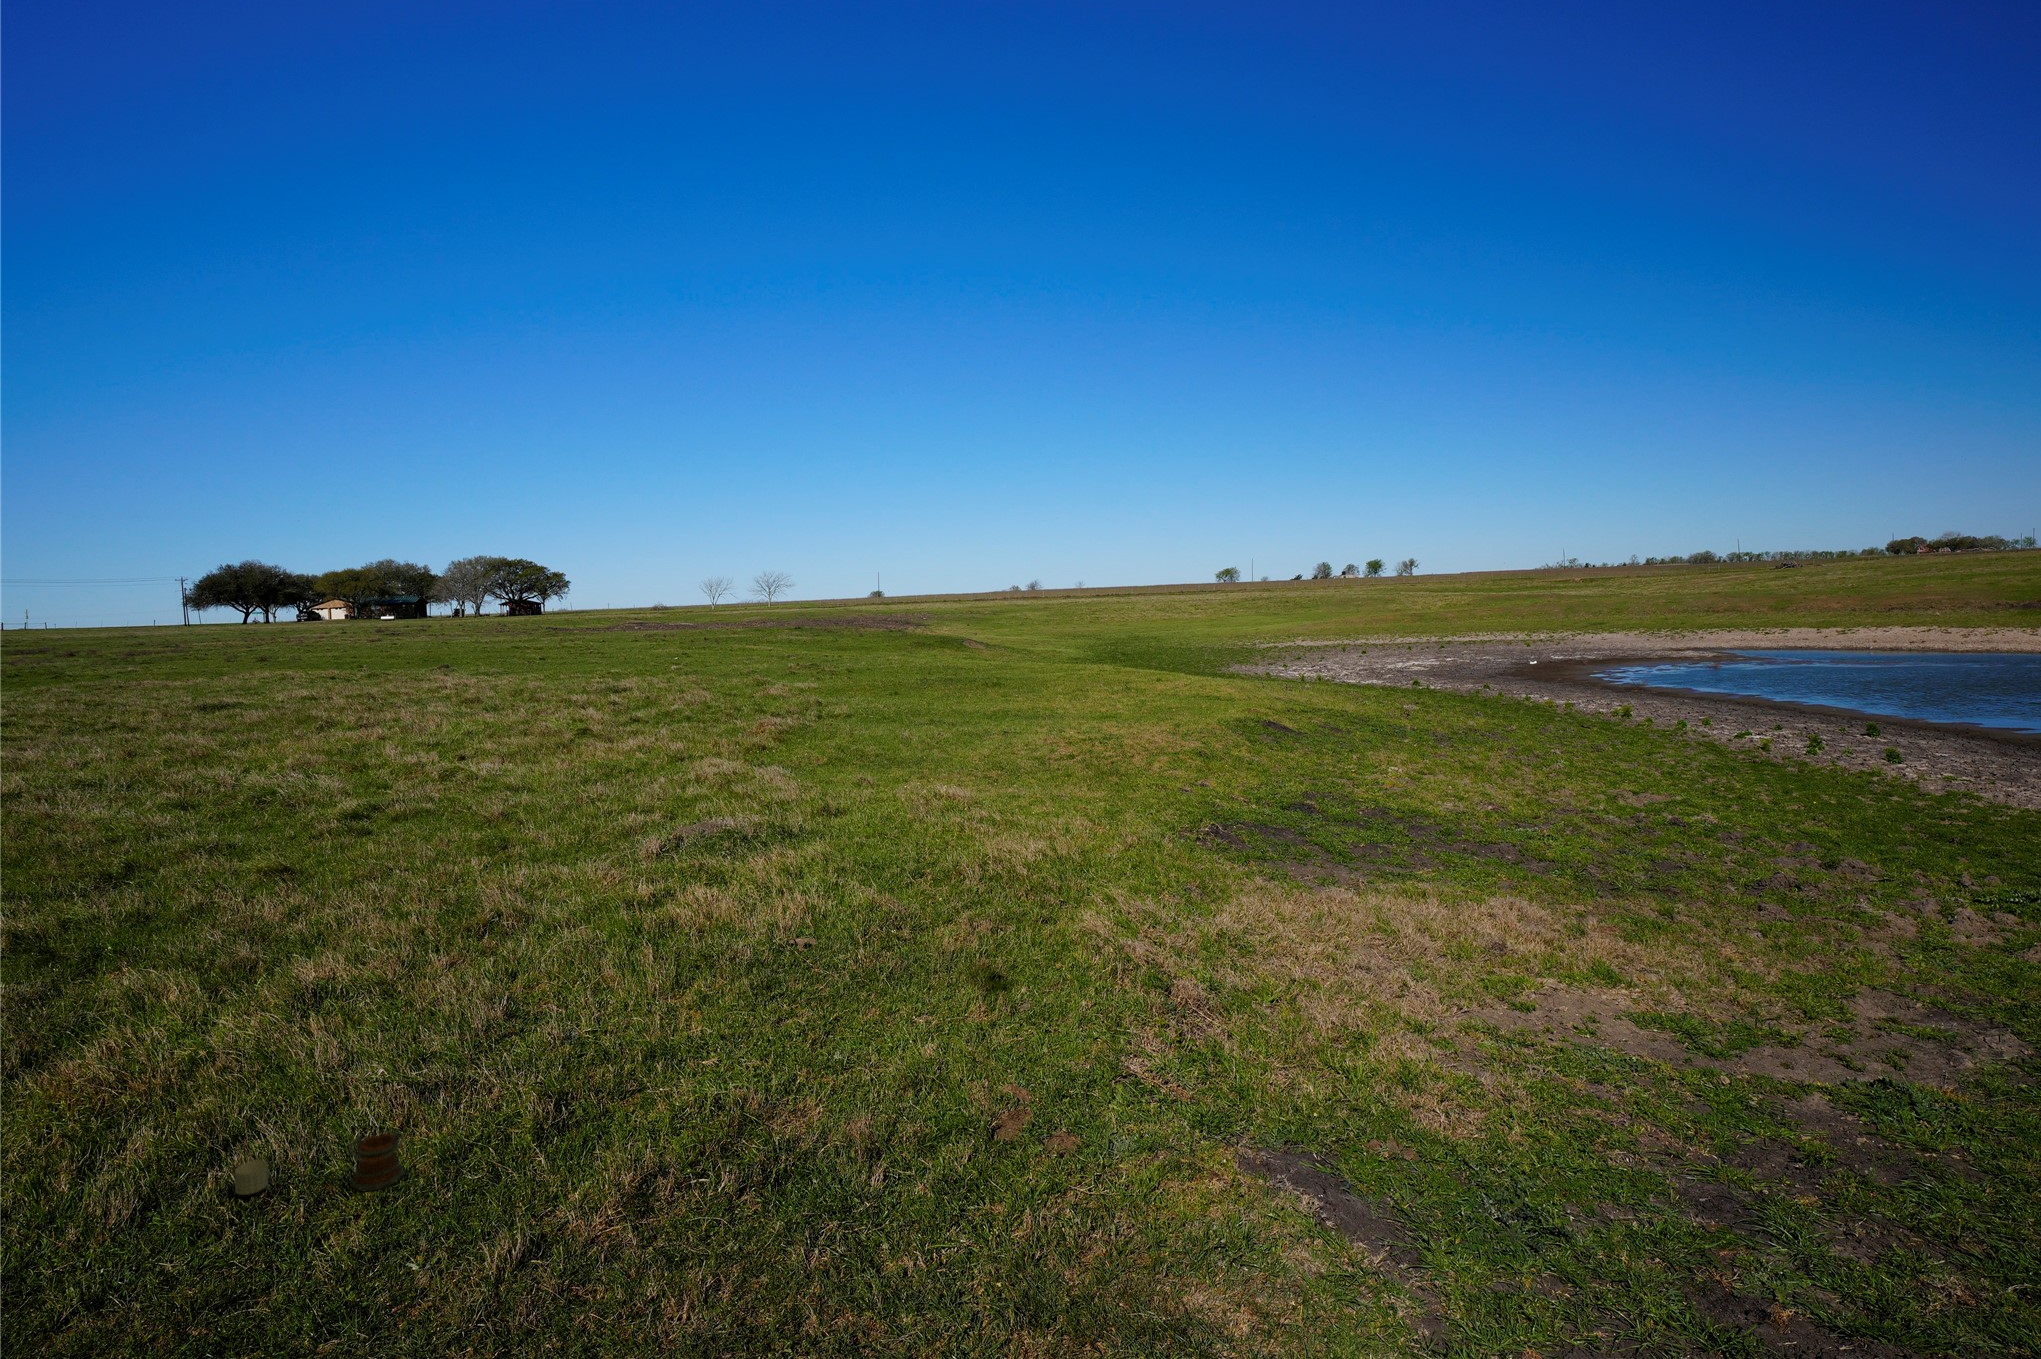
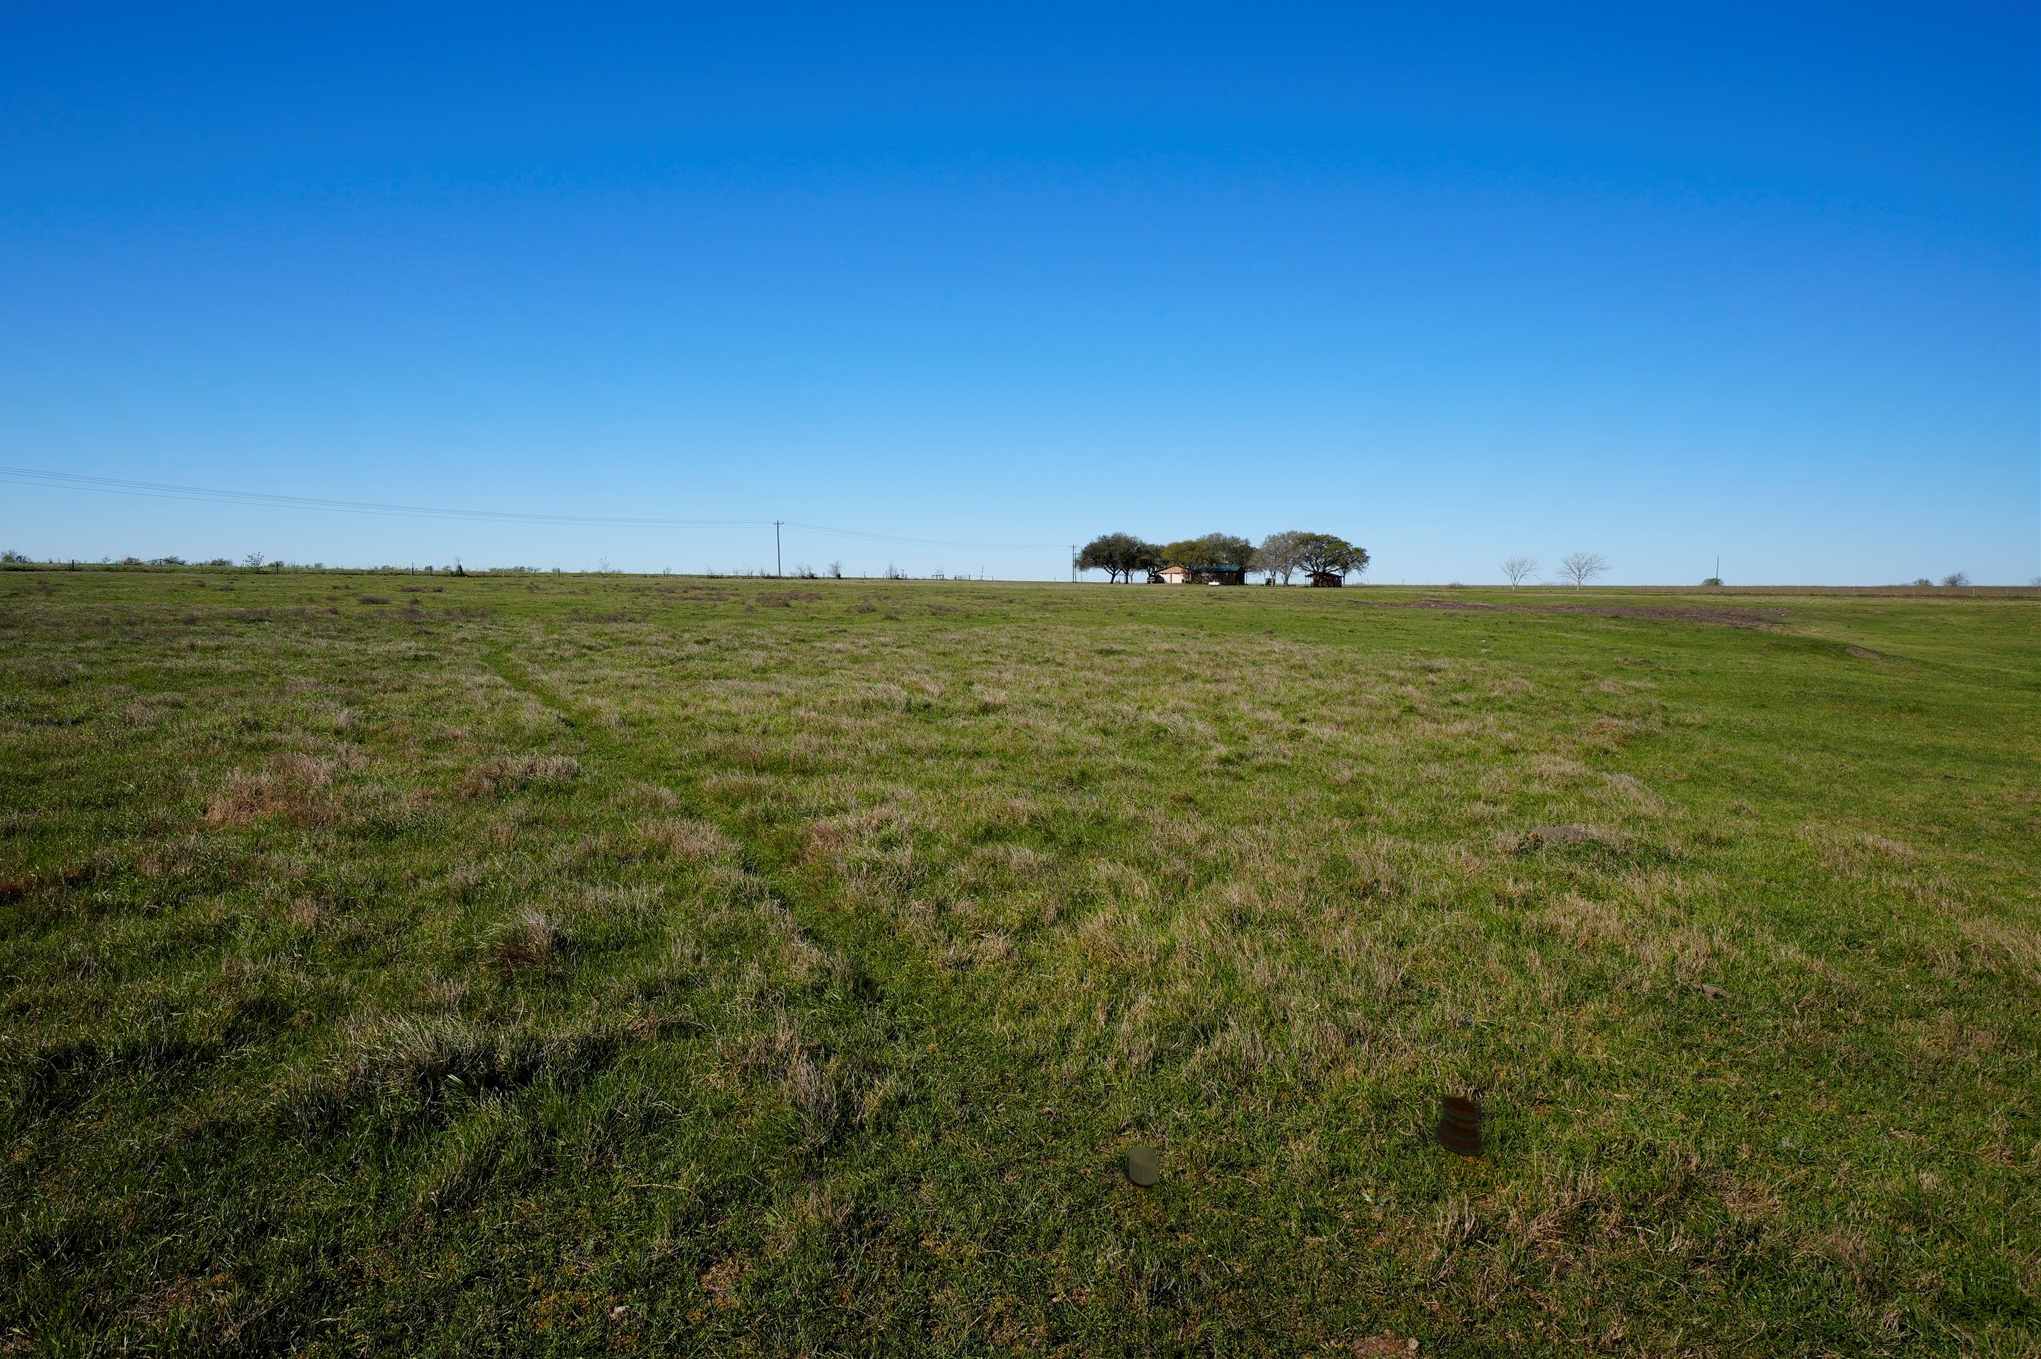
bucket: present [349,1131,404,1191] -> present [1434,1092,1488,1156]

